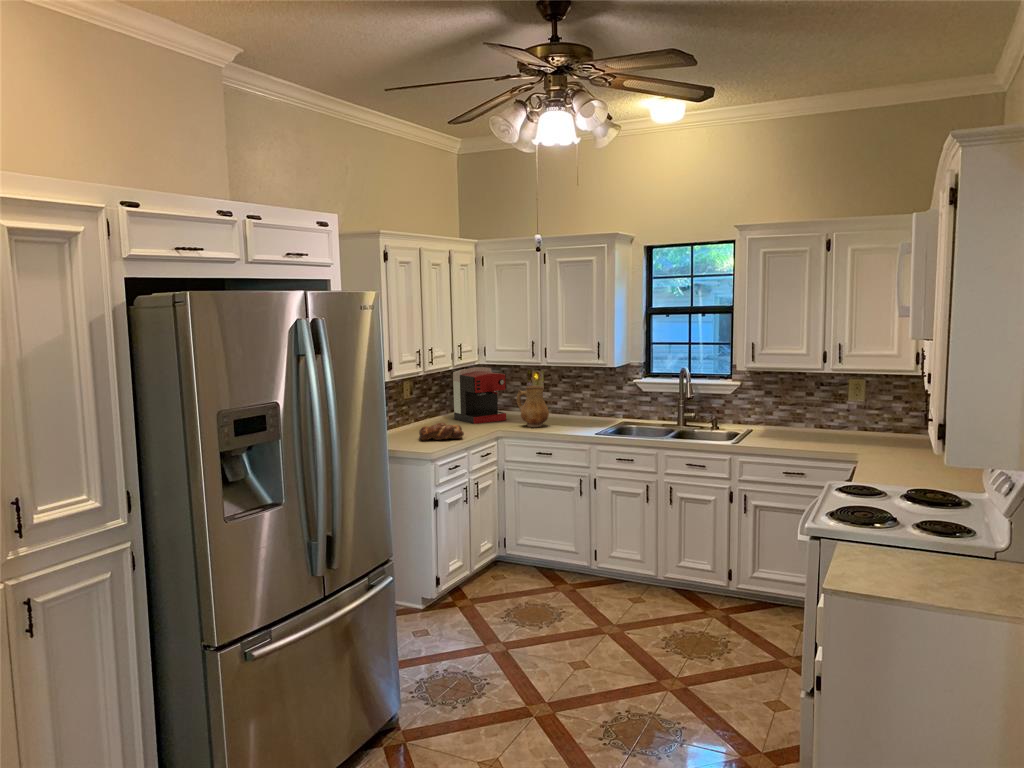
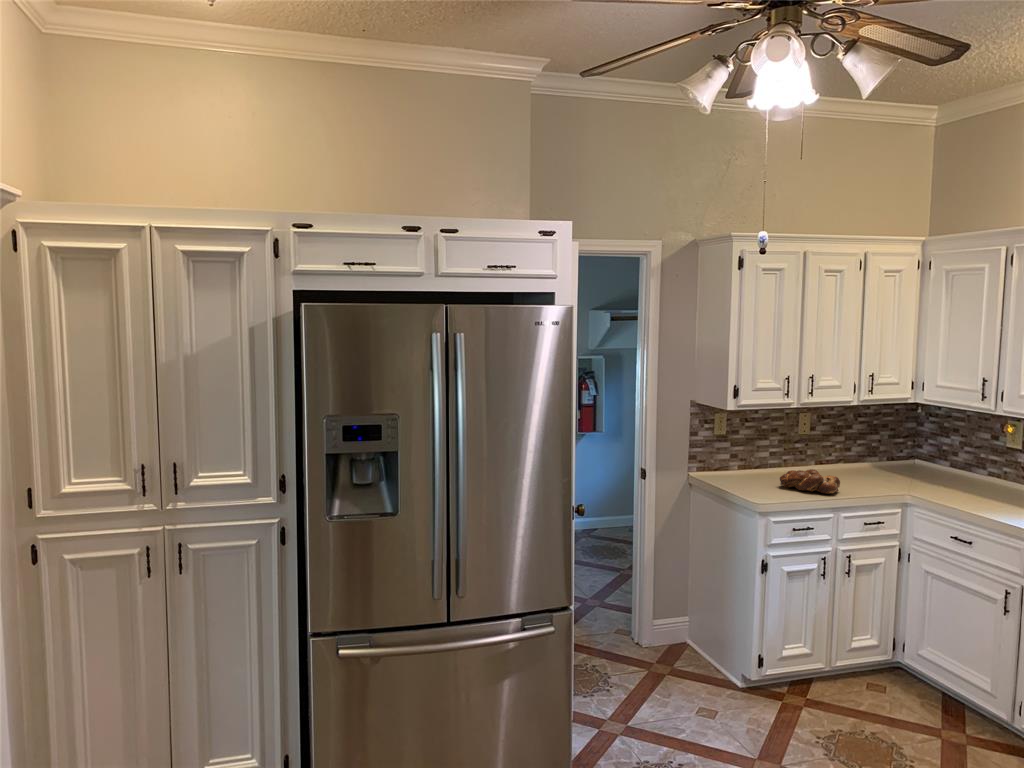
coffee maker: present [453,367,506,424] -> none [885,406,957,484]
ceramic pitcher: present [517,386,549,427] -> none [953,441,1002,502]

